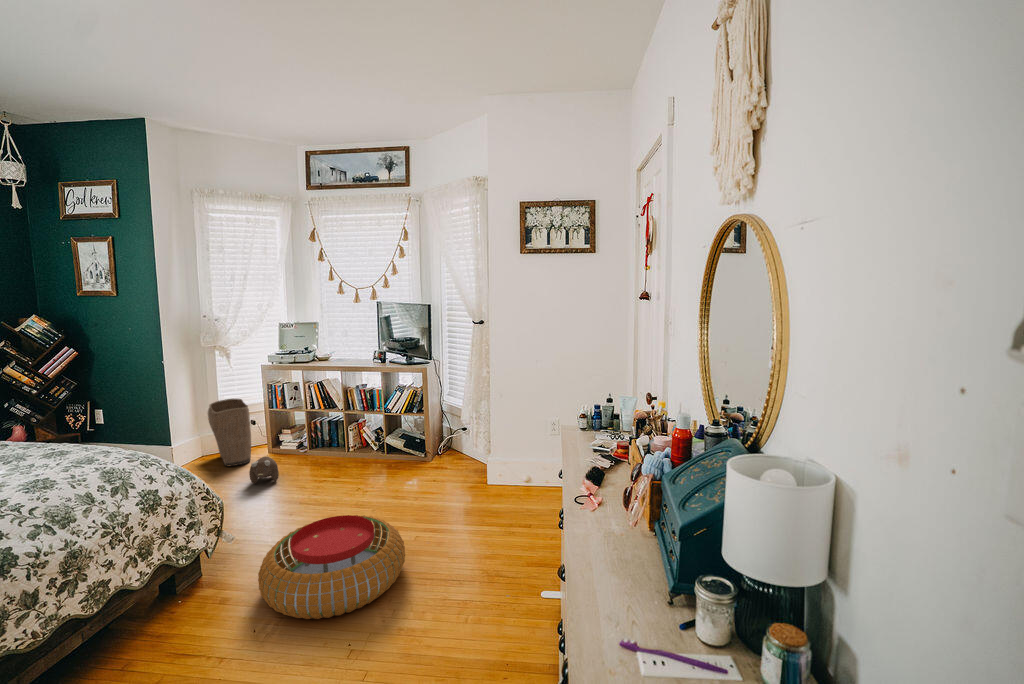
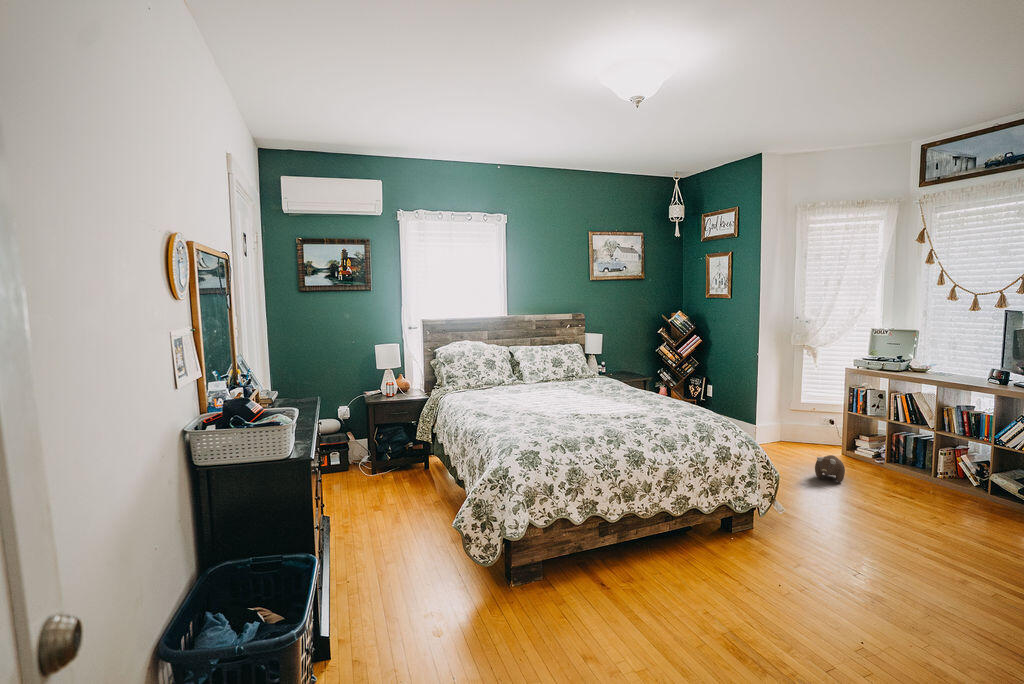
laundry basket: present [208,399,251,466] -> none [788,395,825,458]
pouf: present [258,515,405,619] -> none [792,525,965,629]

